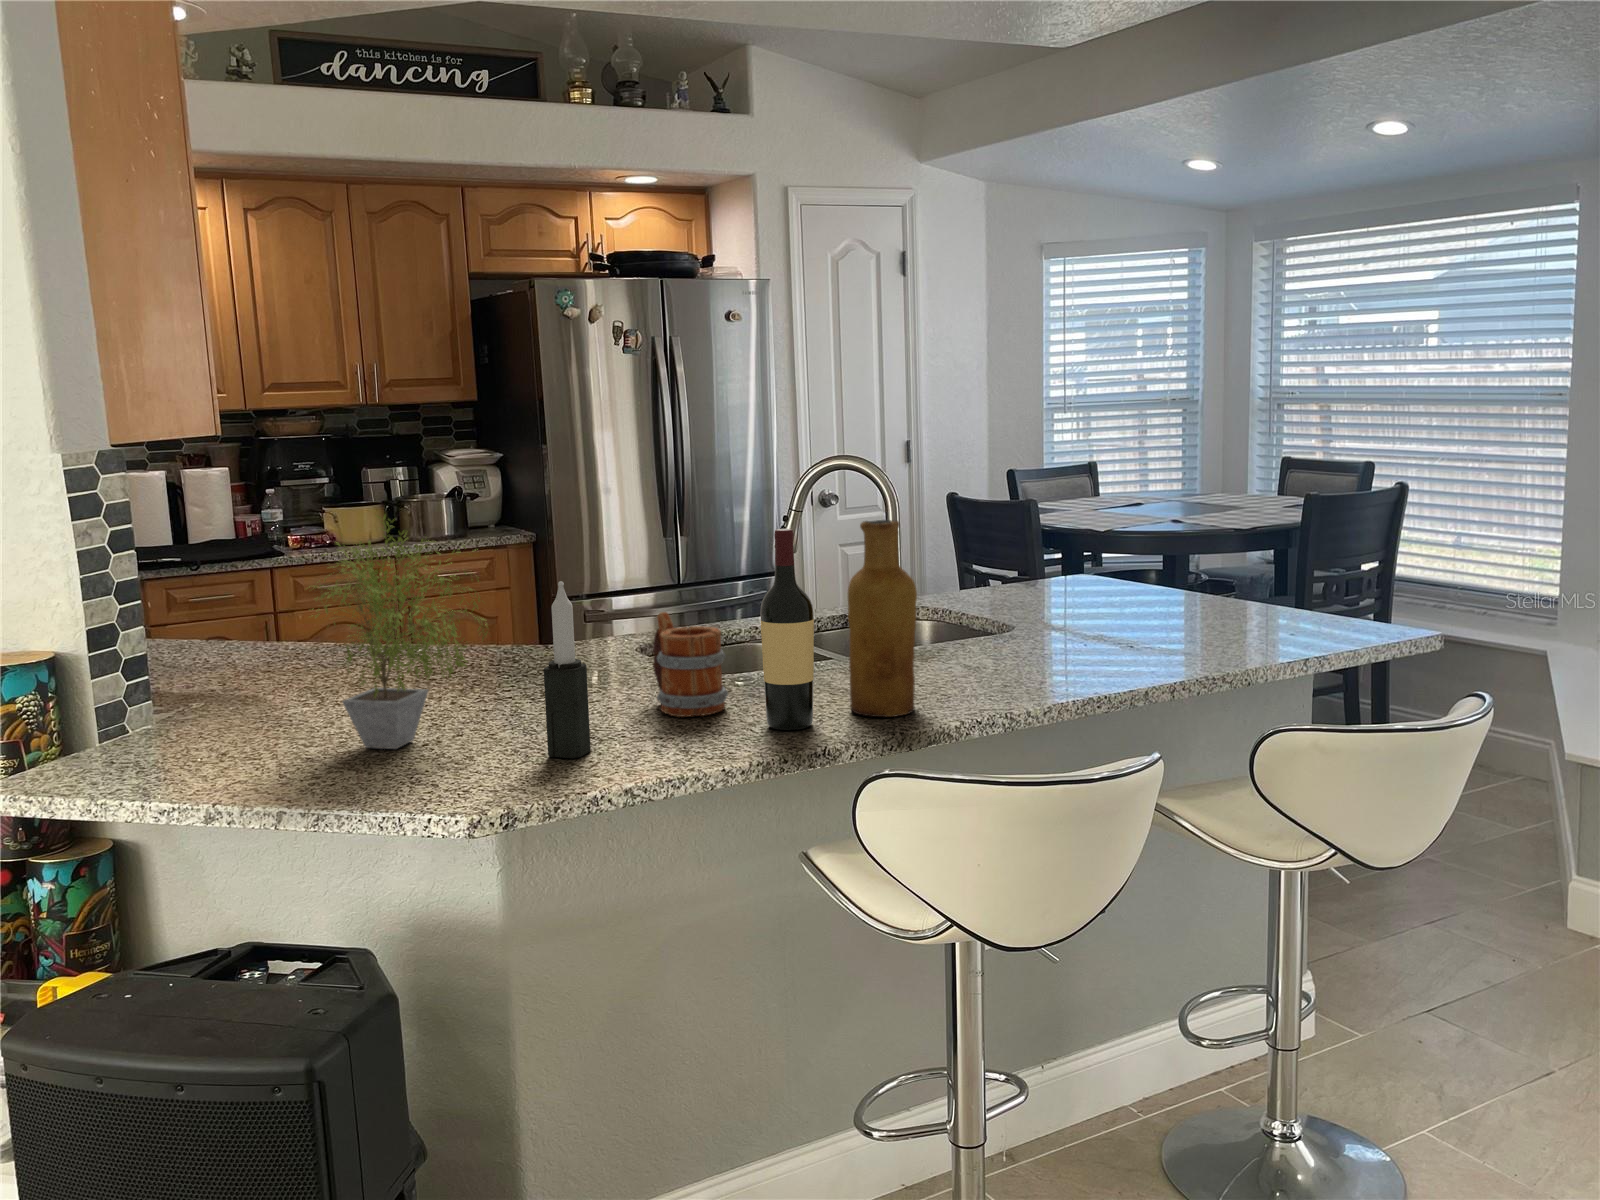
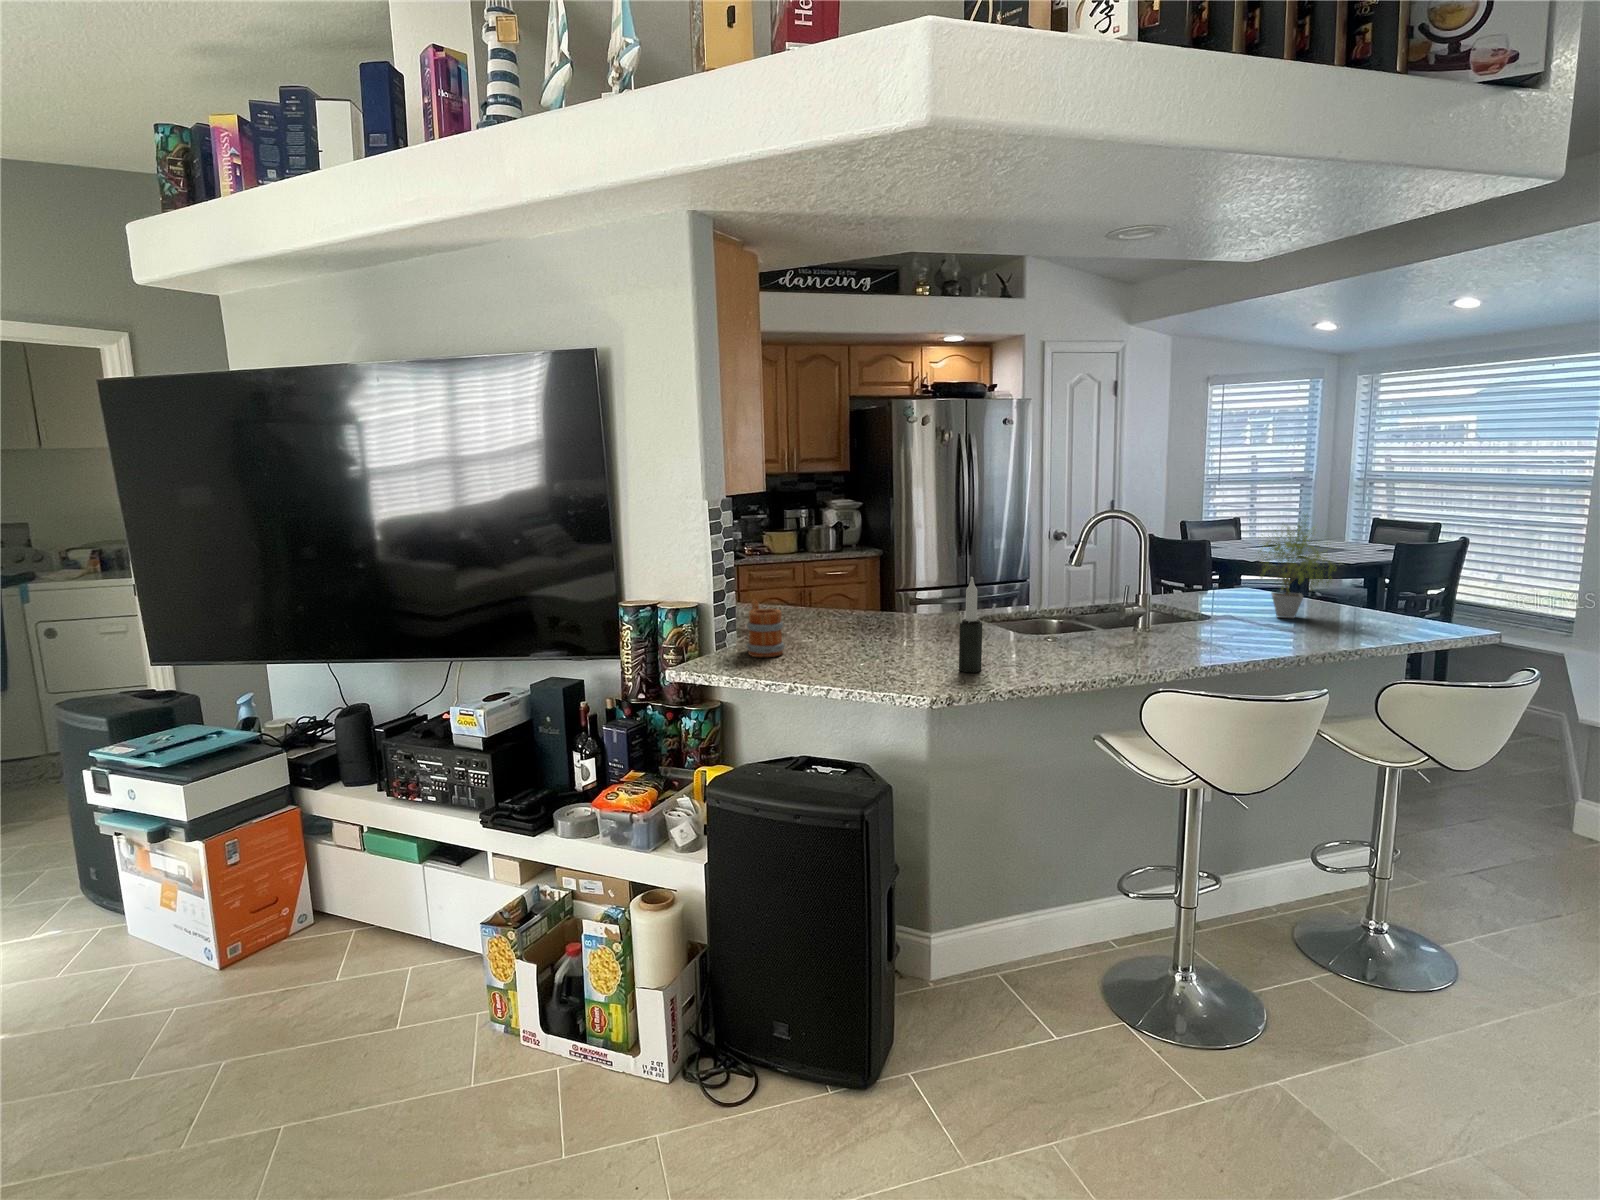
potted plant: present [314,515,487,749] -> present [1258,515,1336,618]
vase: present [848,520,917,717] -> none [1124,550,1169,663]
wine bottle: present [760,529,814,730] -> none [1077,553,1109,666]
mug: present [653,612,728,717] -> present [746,600,785,657]

